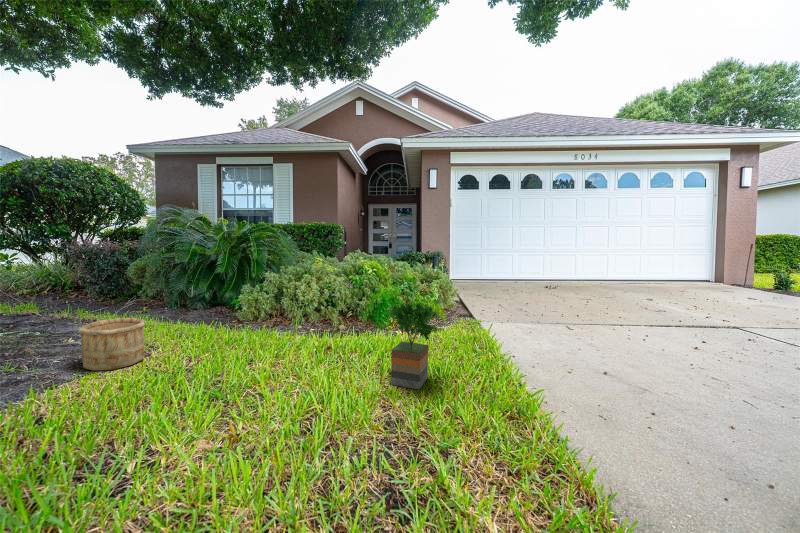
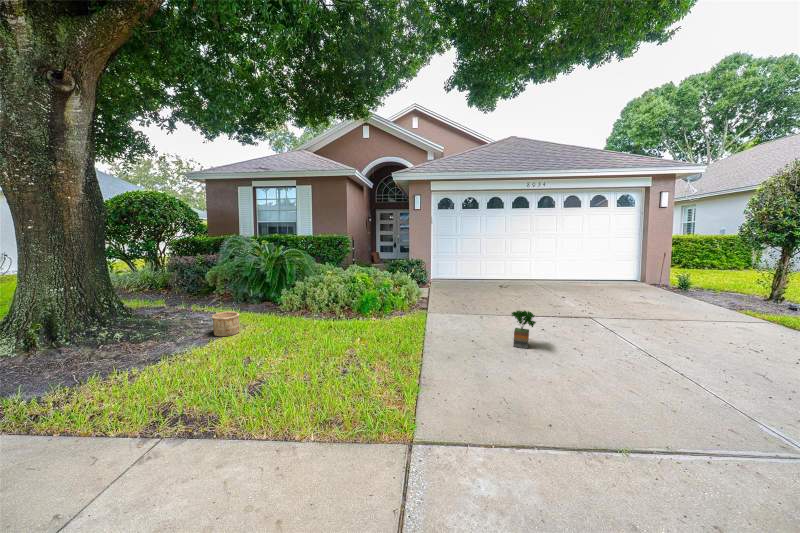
potted tree: present [390,303,439,389] -> present [512,311,536,349]

